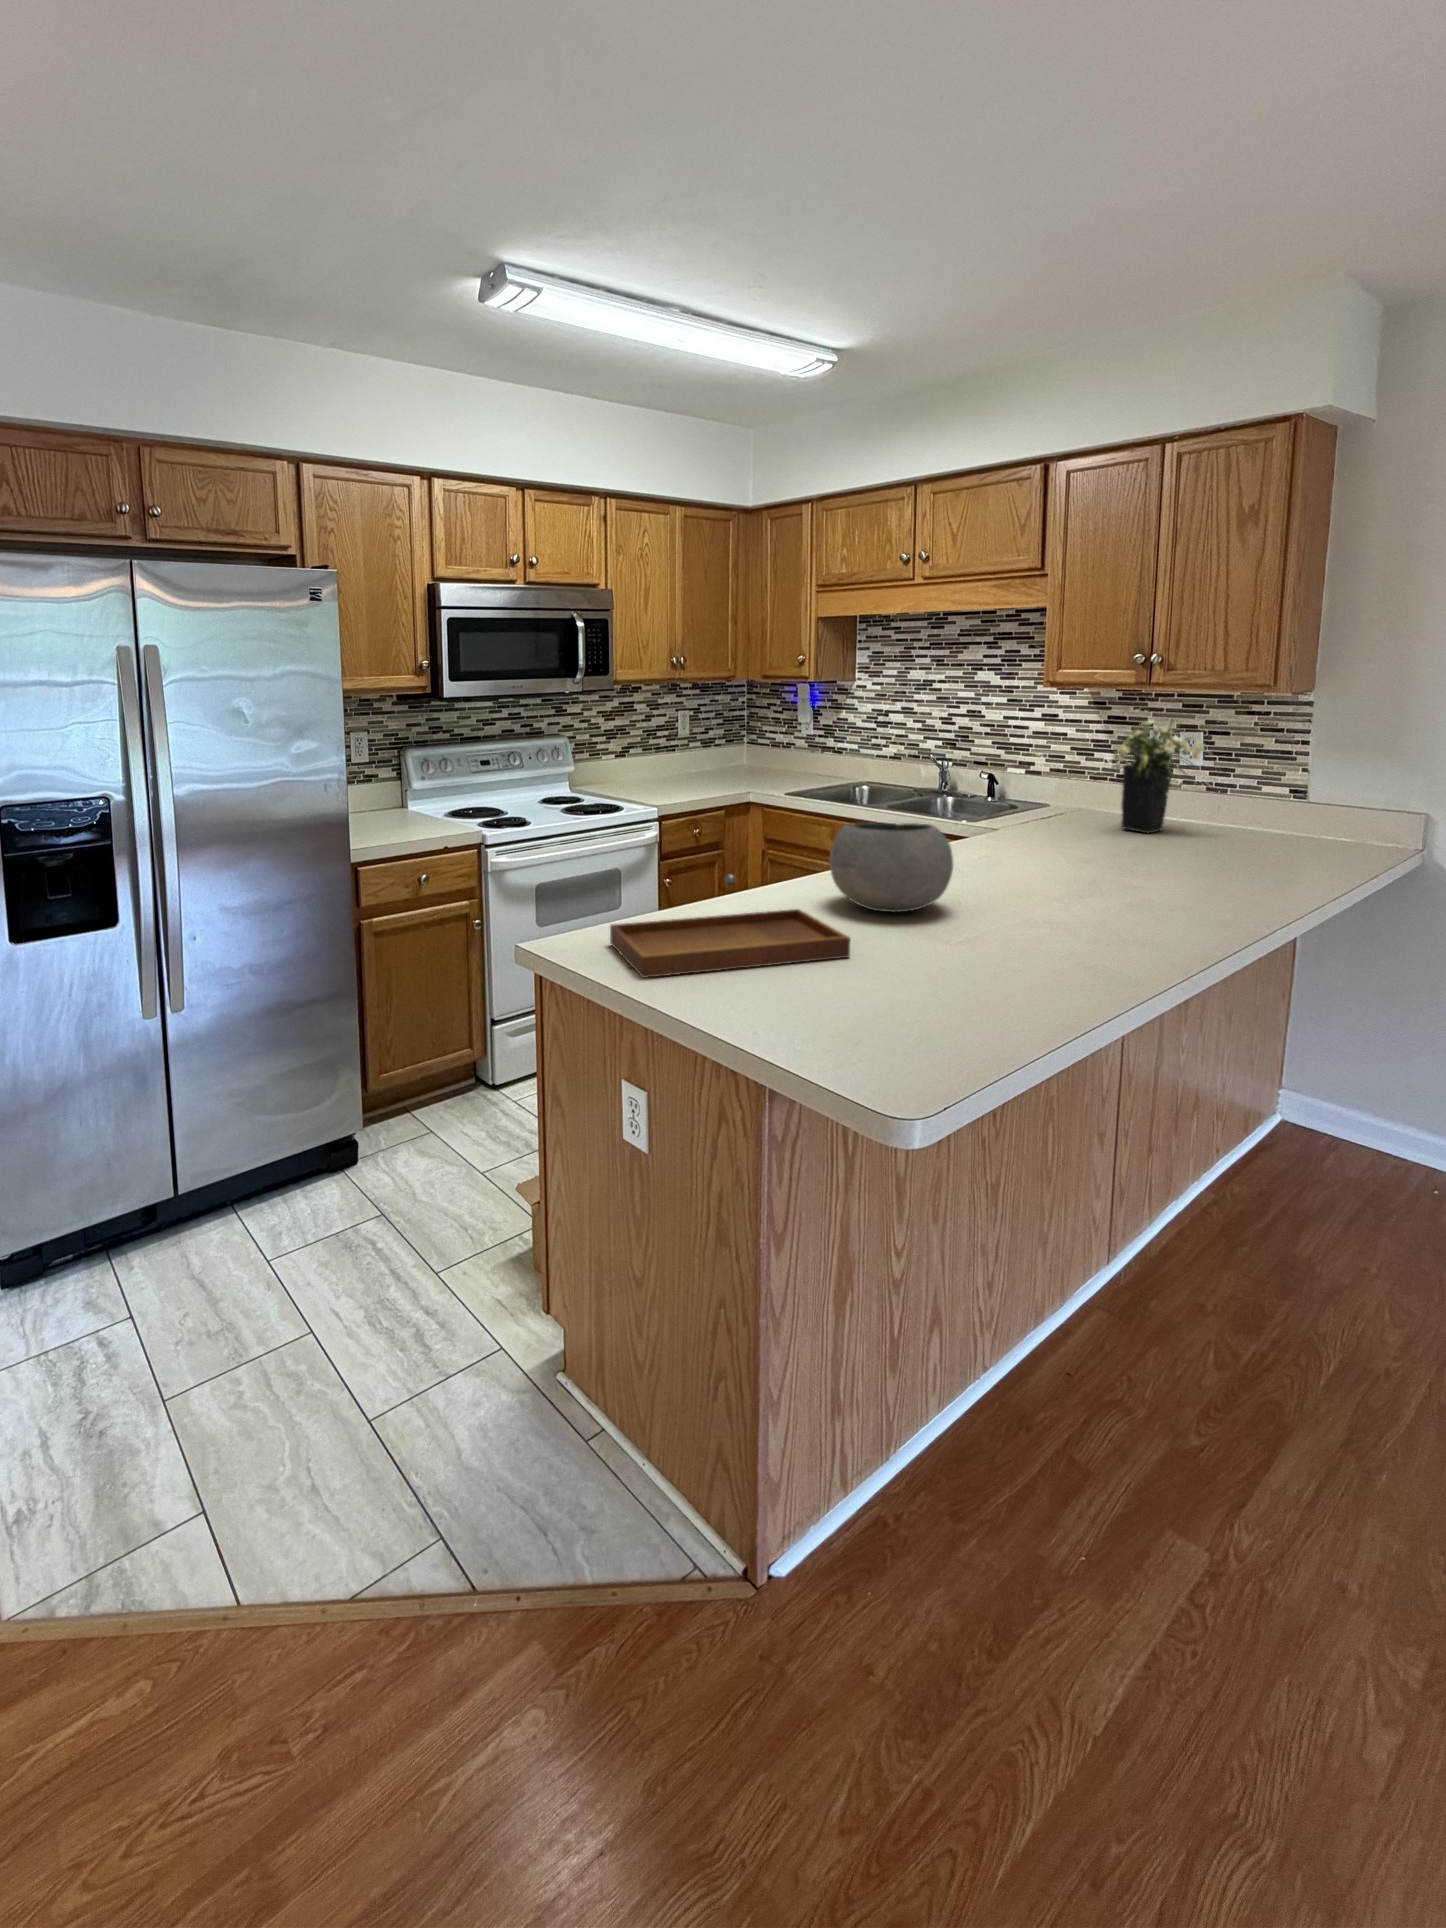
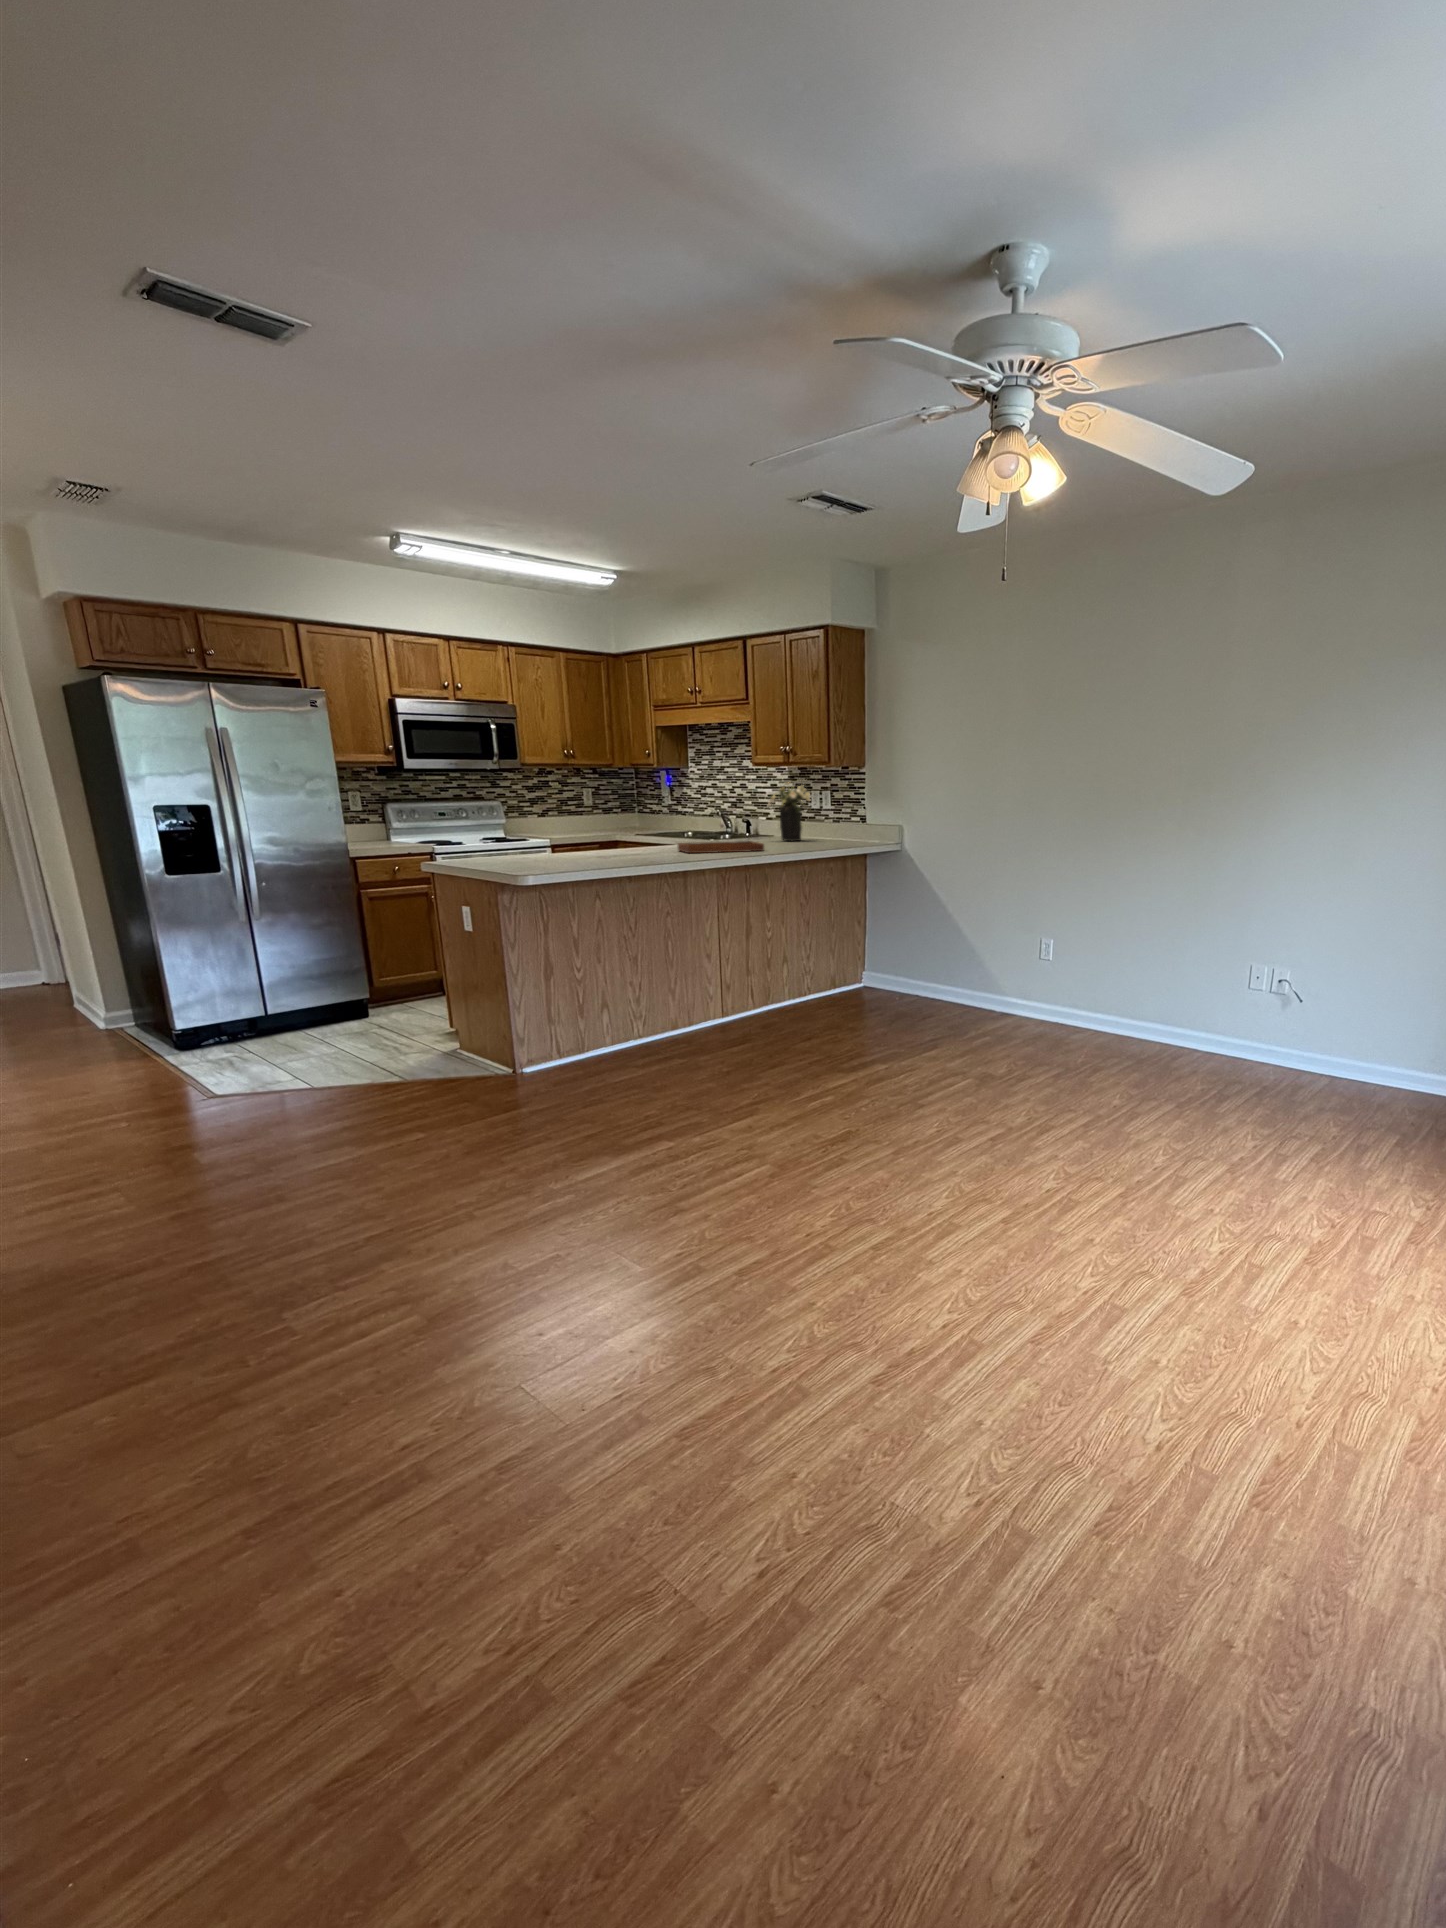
bowl: present [830,822,954,912] -> none [572,816,627,855]
tray: present [610,874,850,978] -> present [678,824,764,853]

